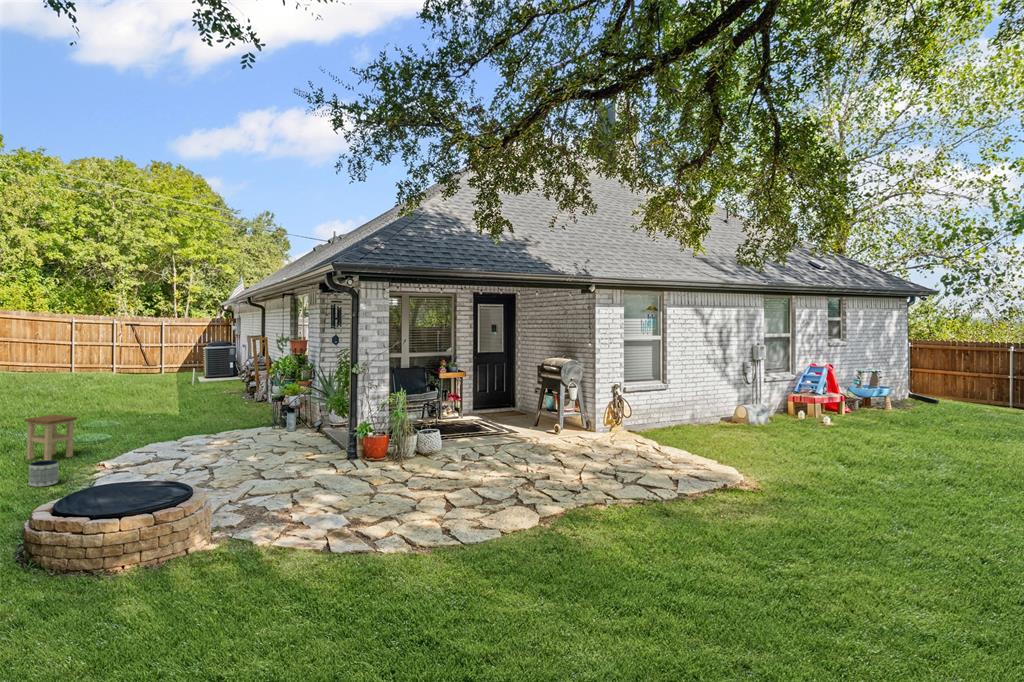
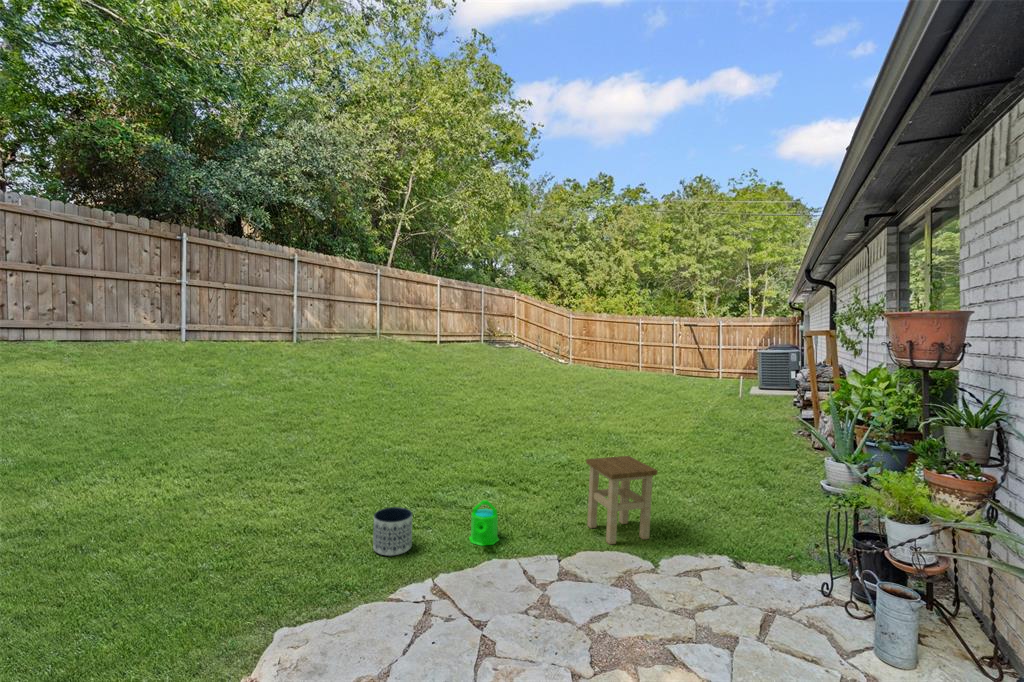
stool: present [24,415,77,460] -> present [586,456,658,544]
watering can: none [89,447,110,473] -> present [469,500,499,546]

